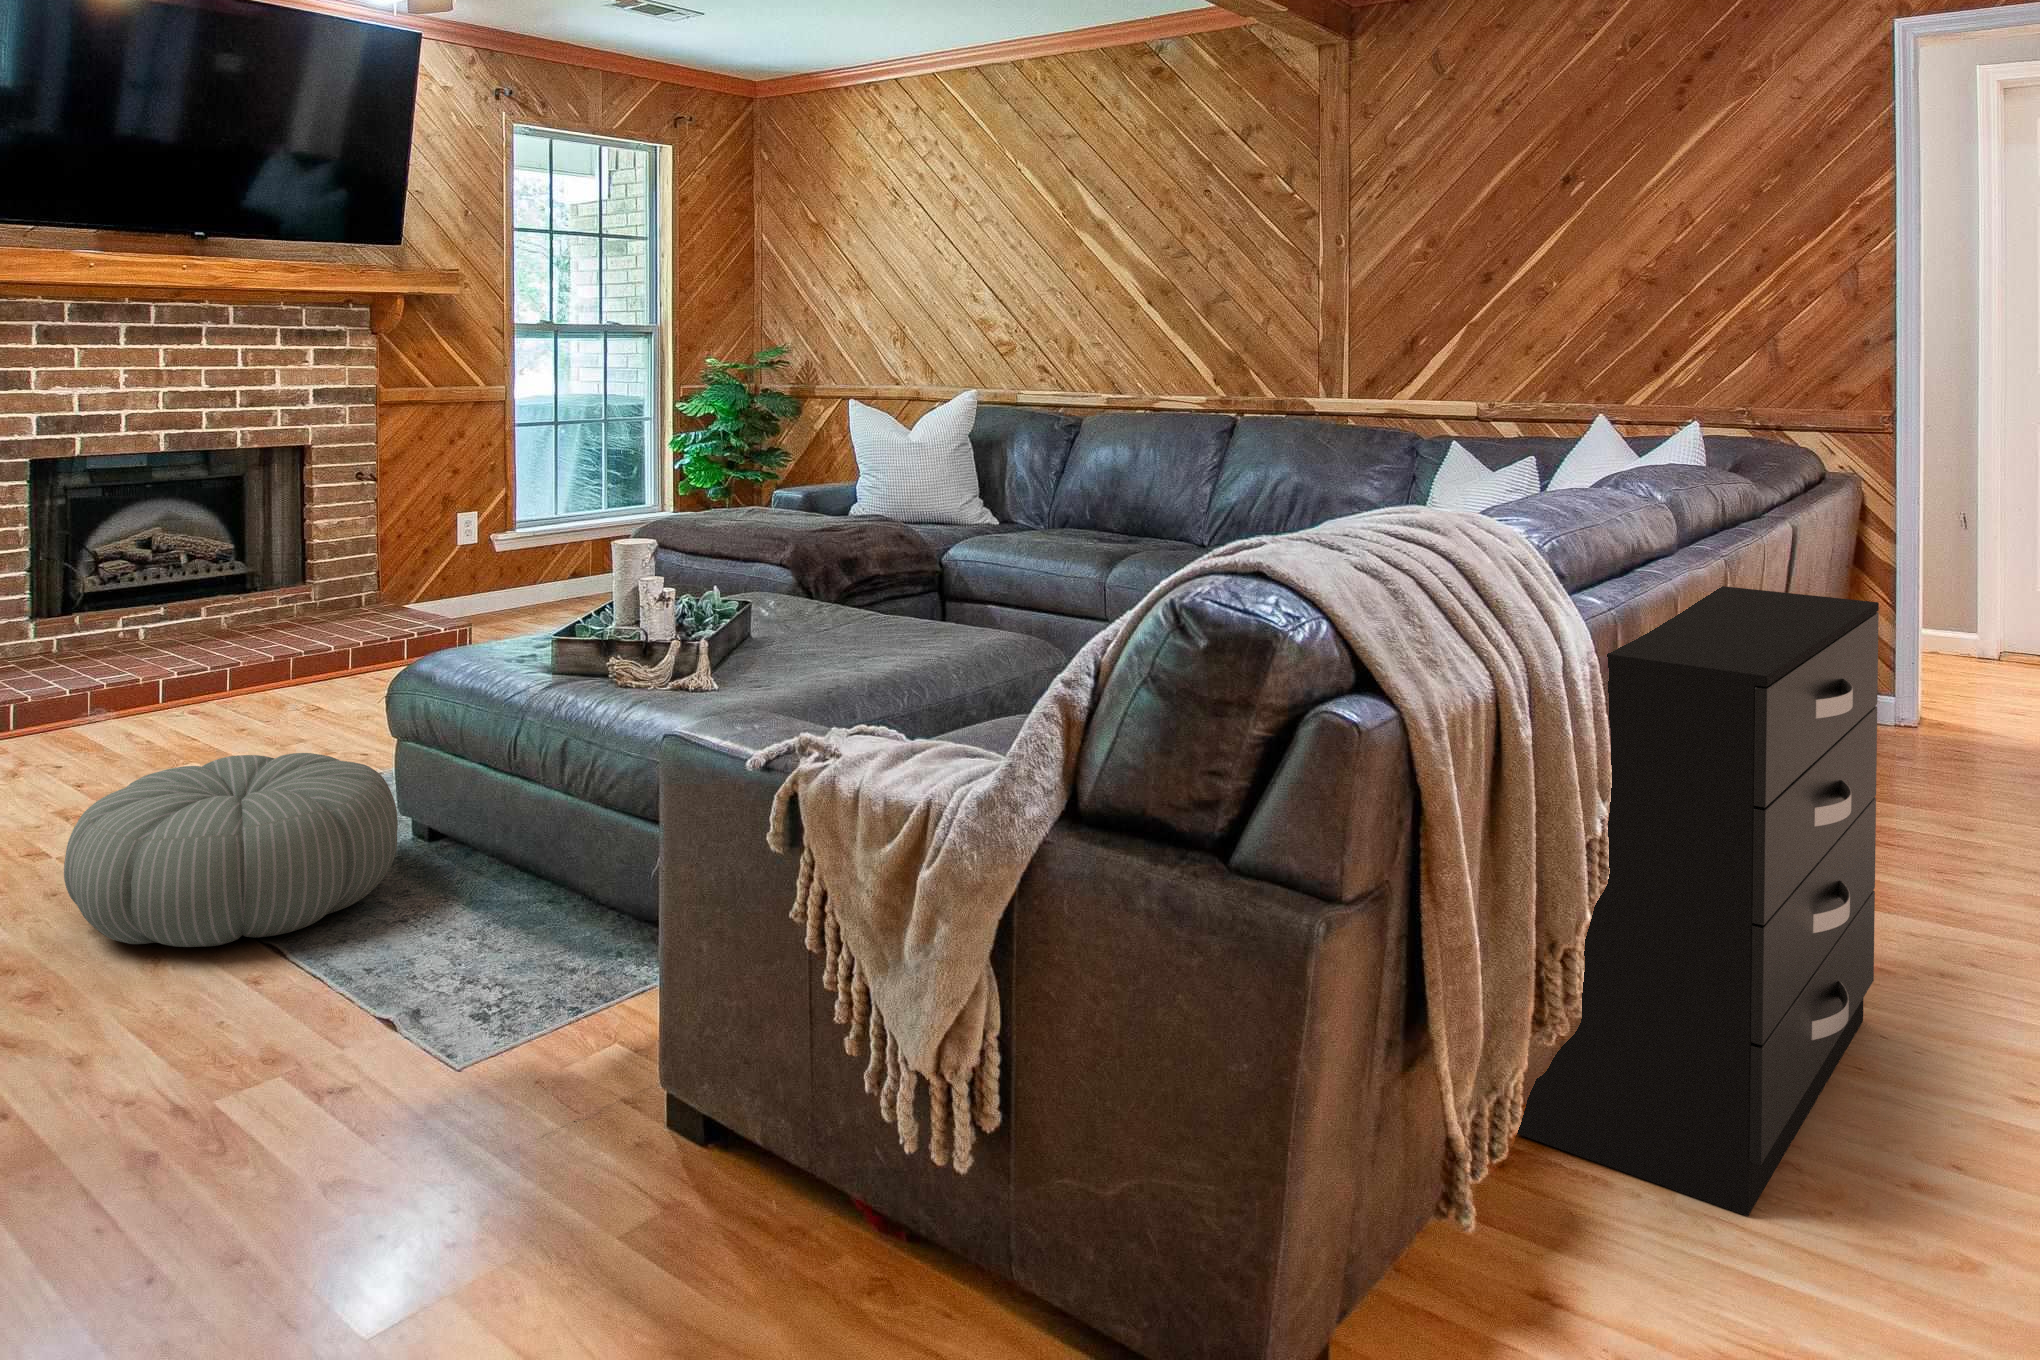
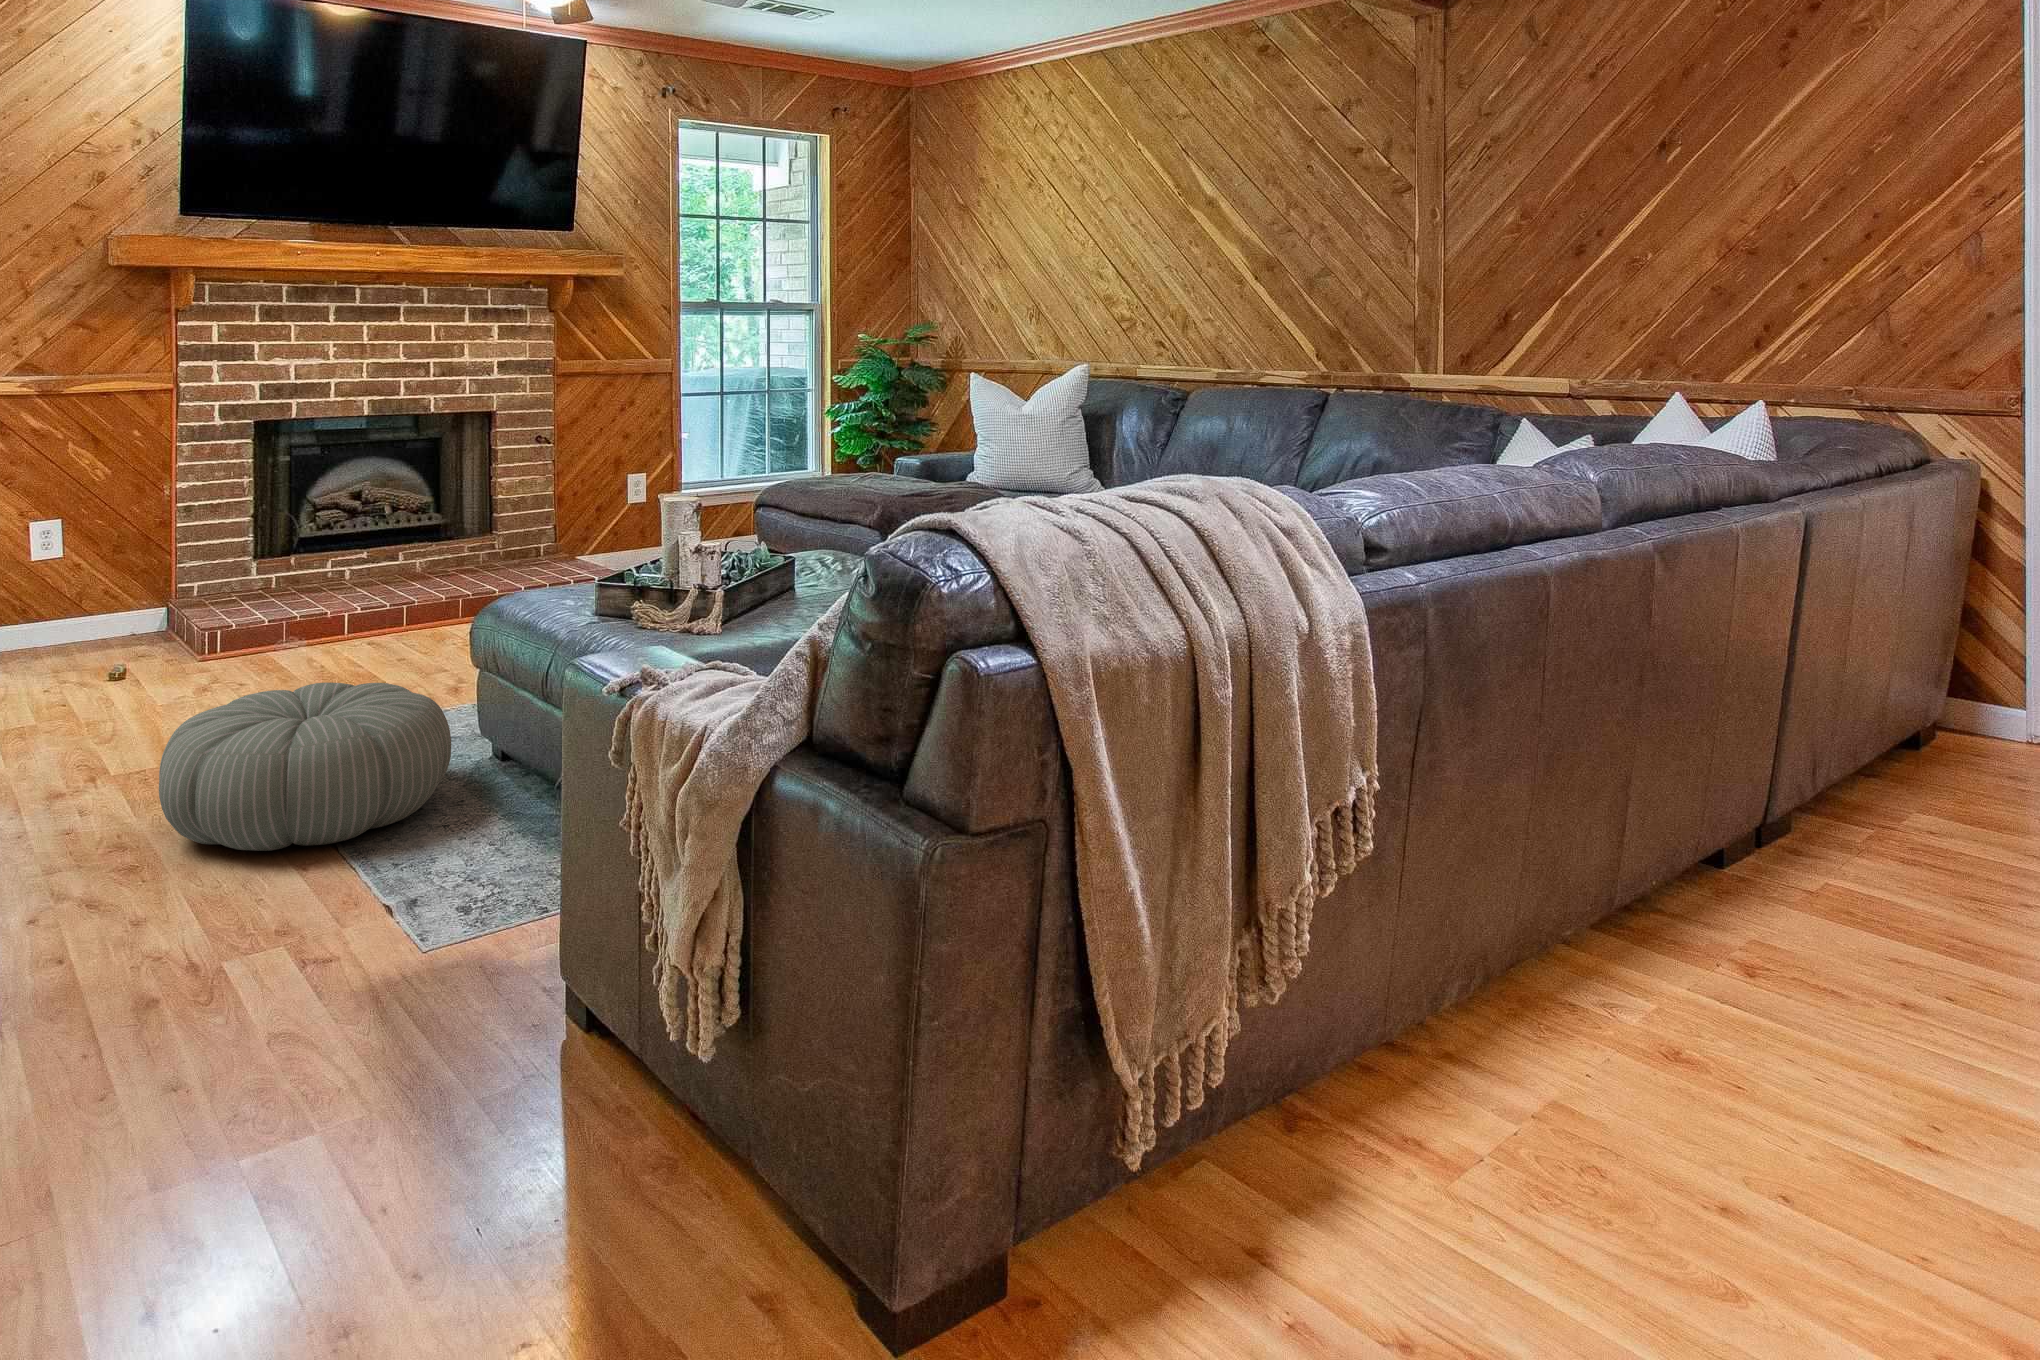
dresser: present [1517,586,1879,1216] -> none [1382,567,1869,1277]

